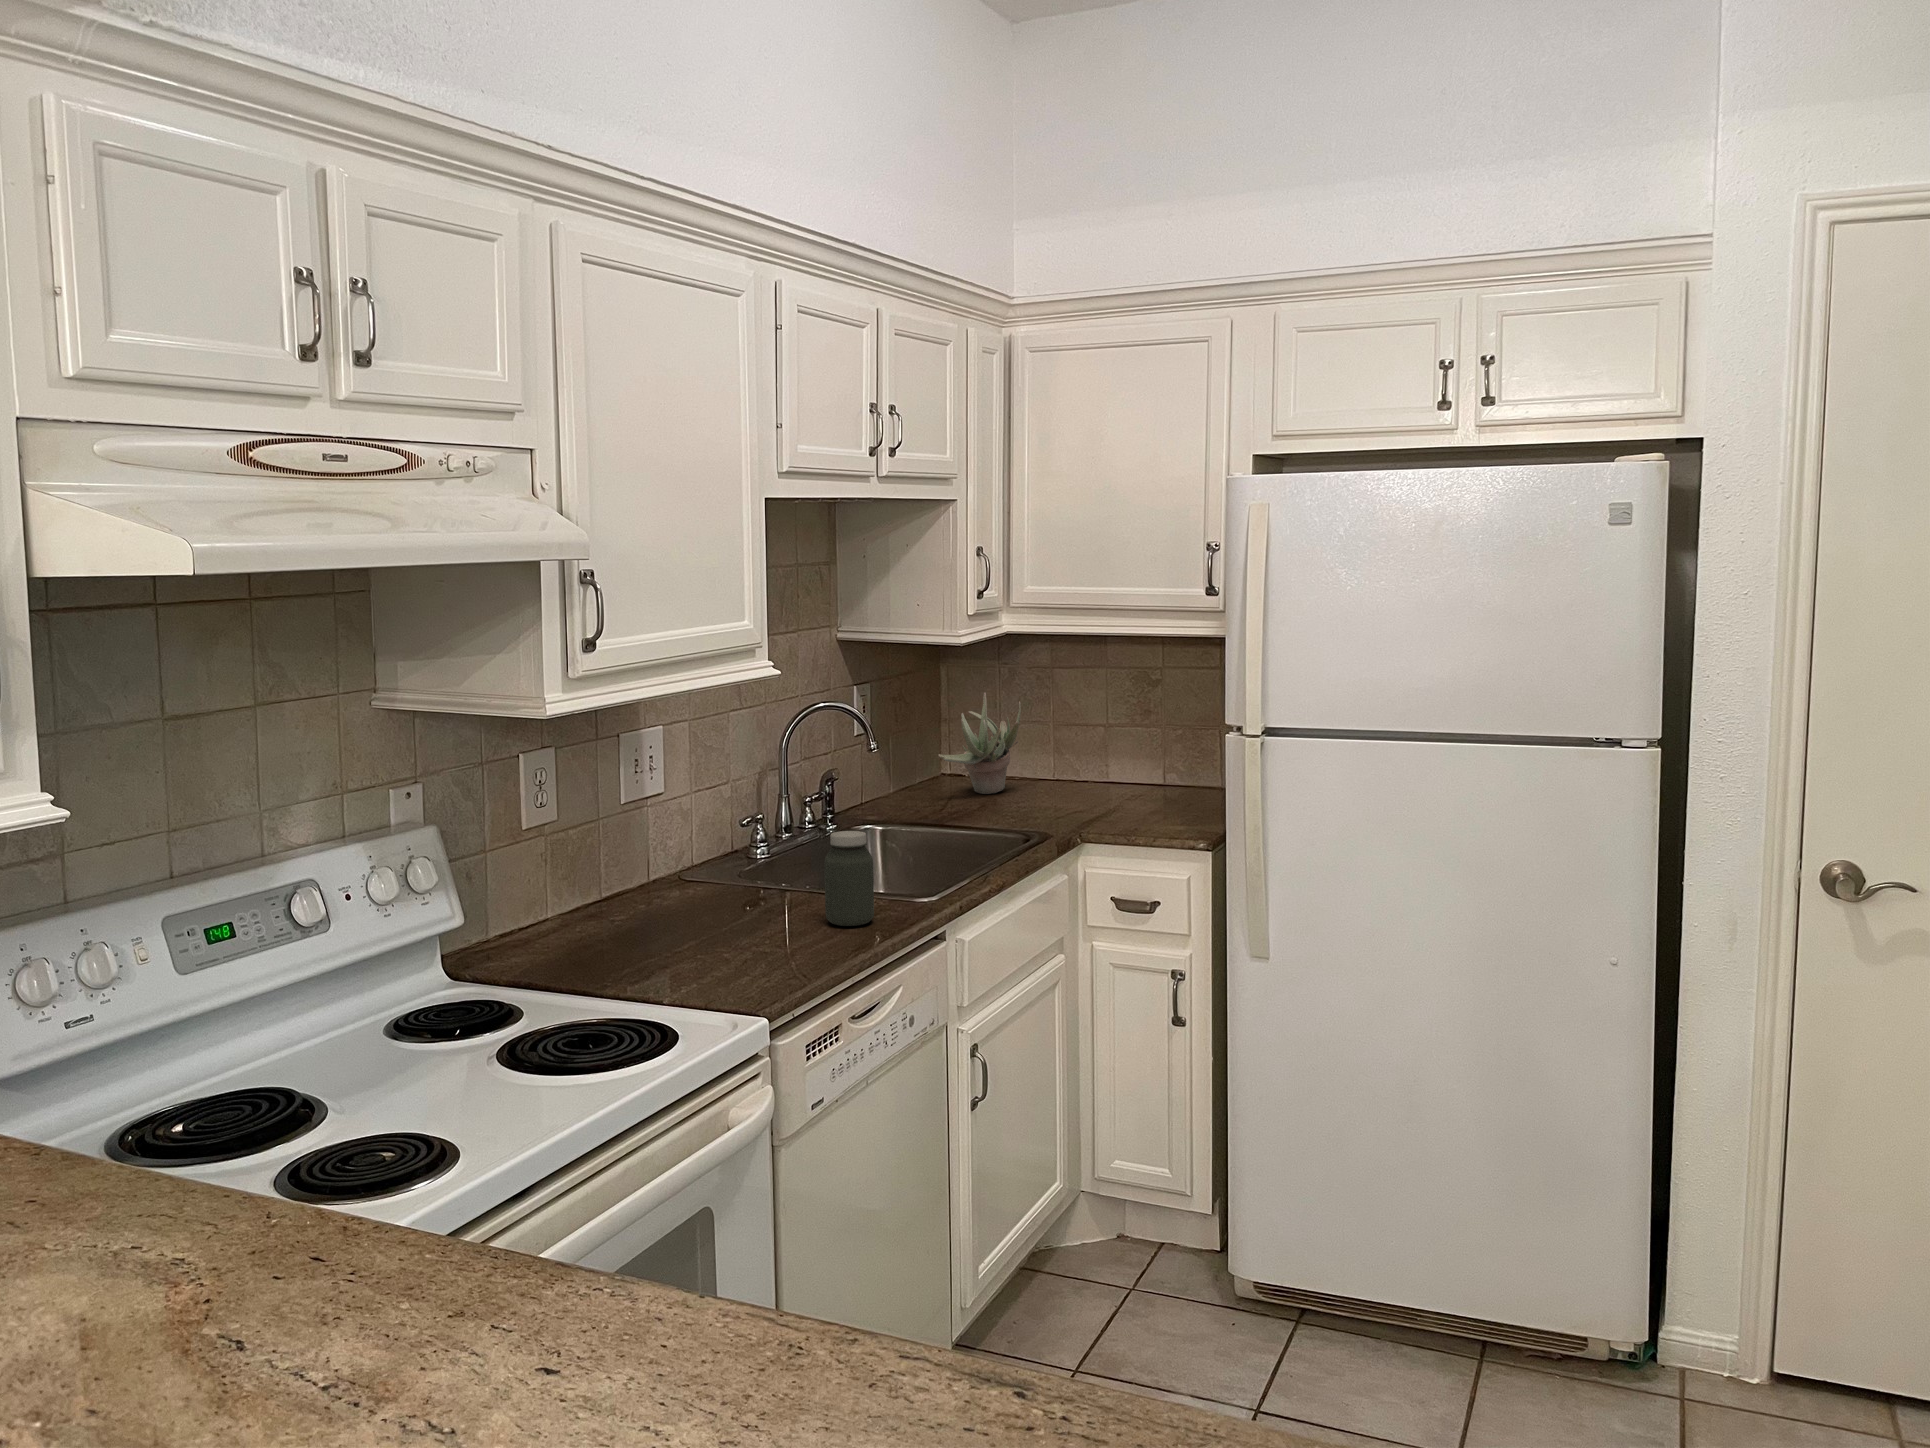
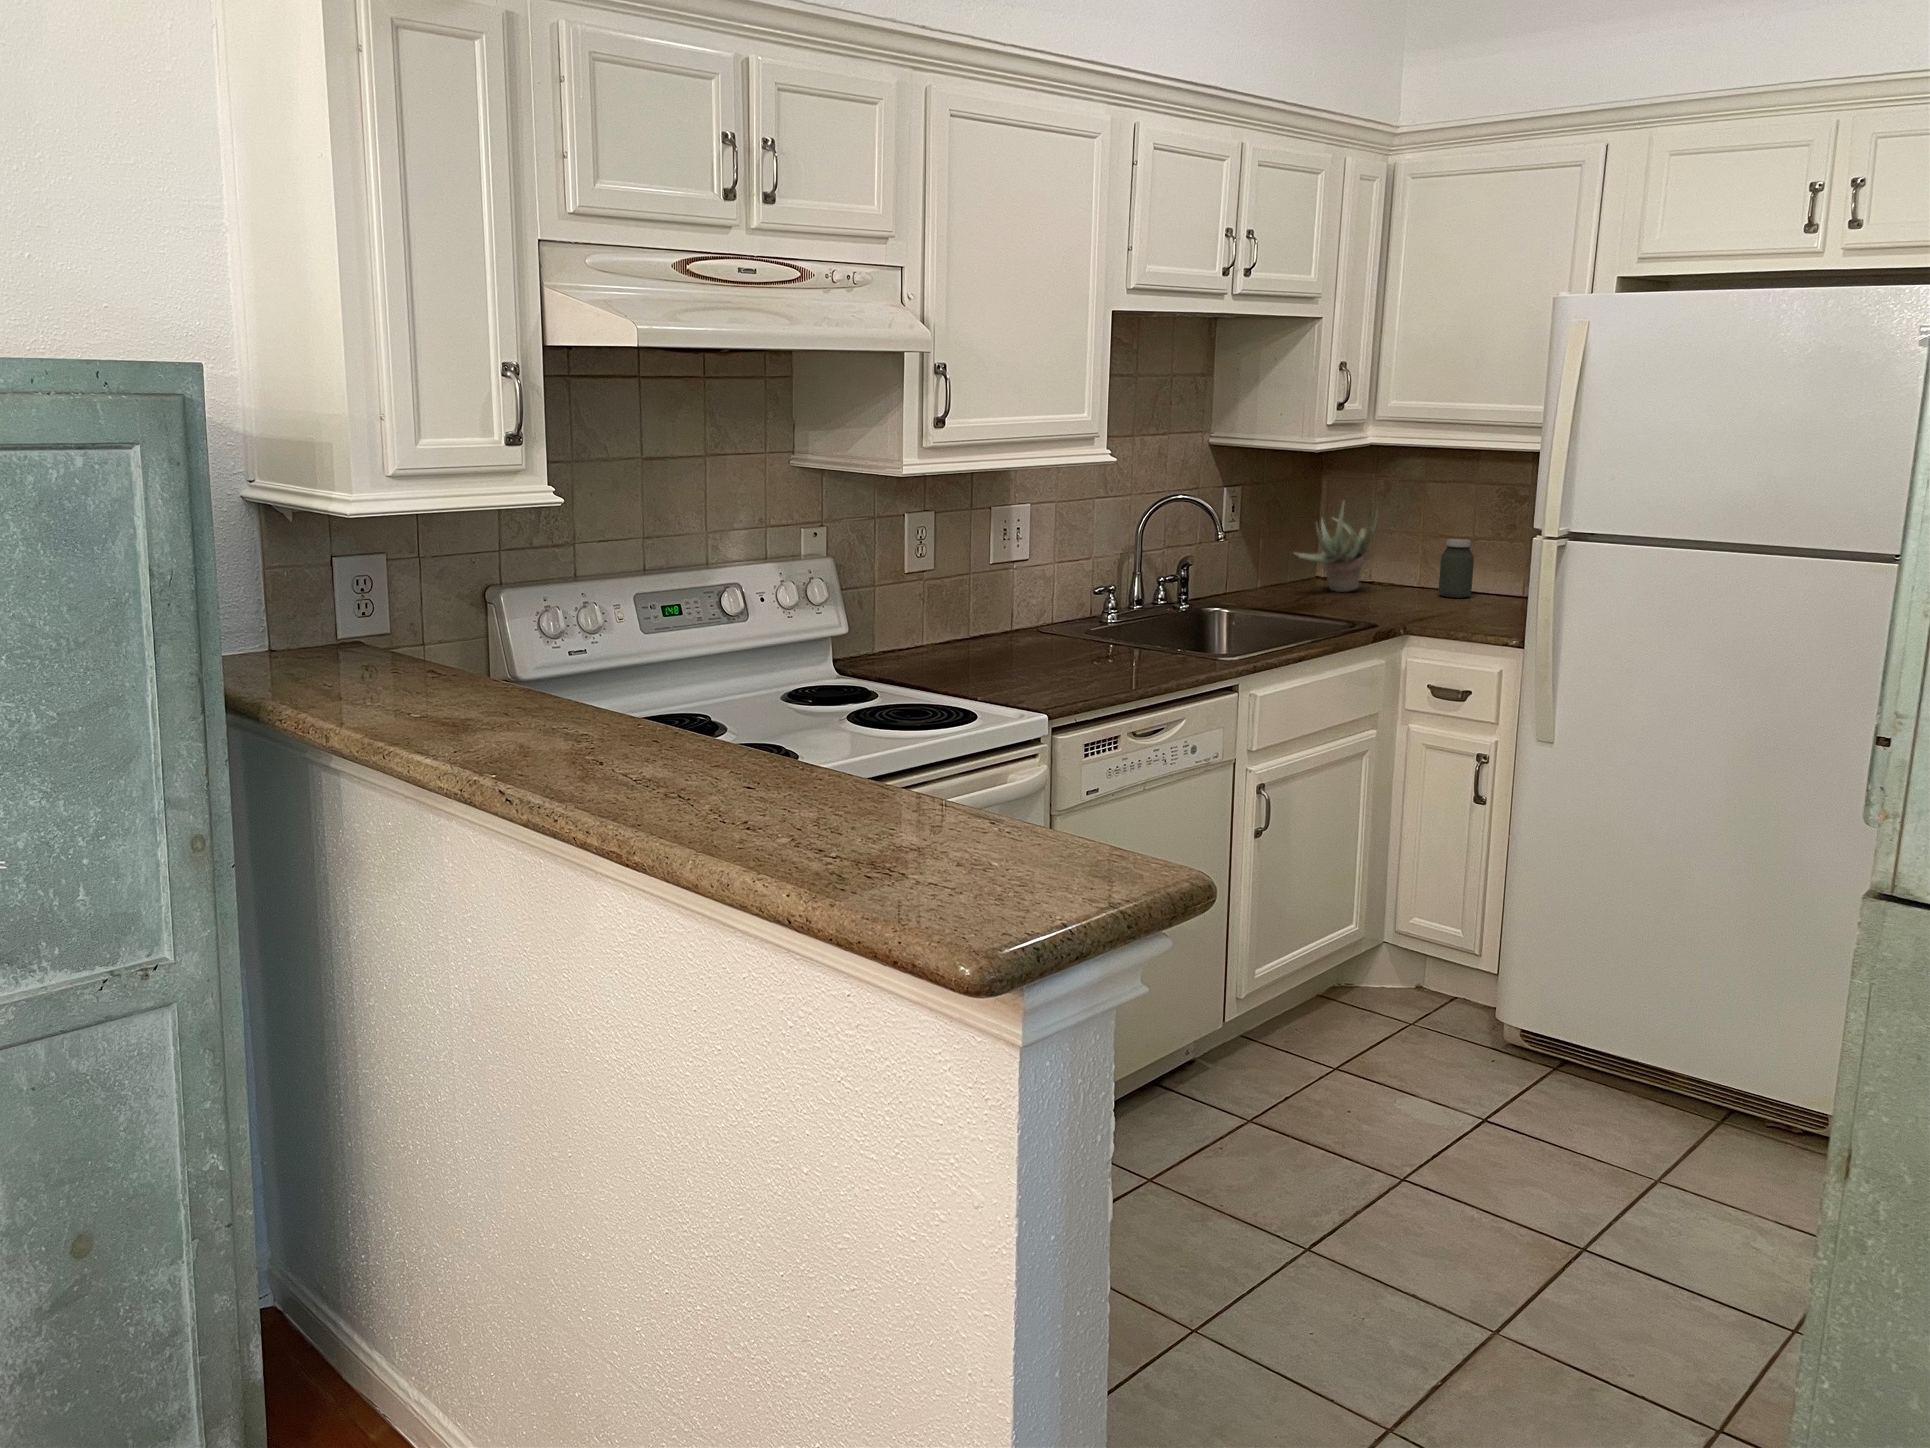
jar: present [824,831,874,926] -> present [1439,539,1474,598]

